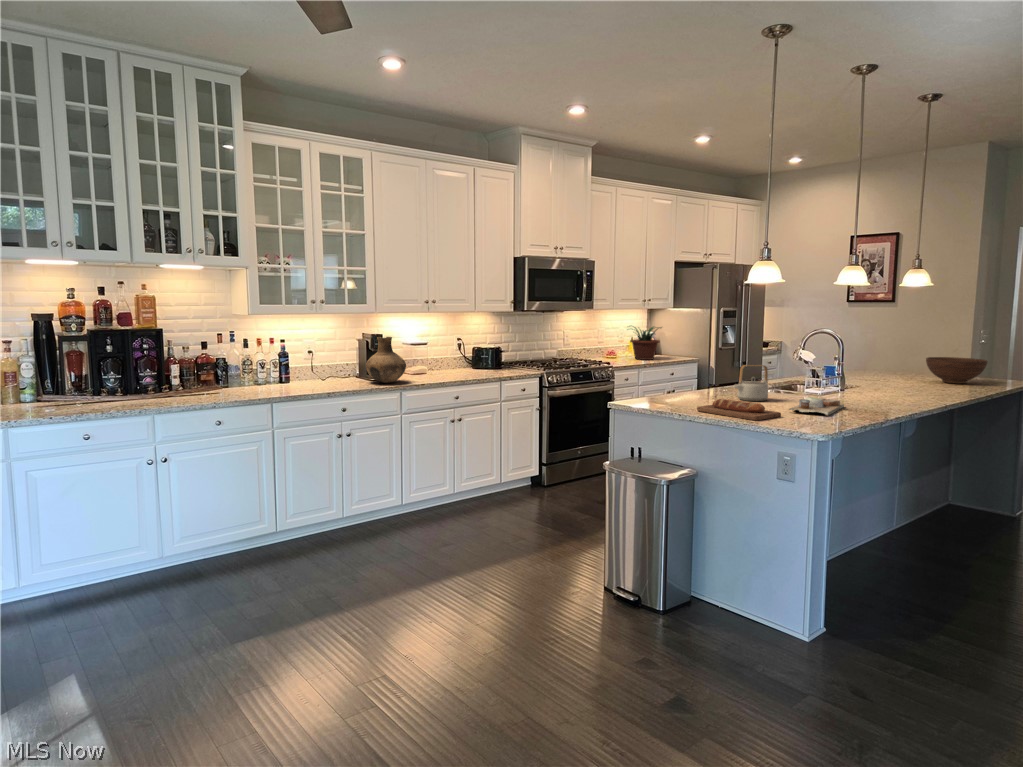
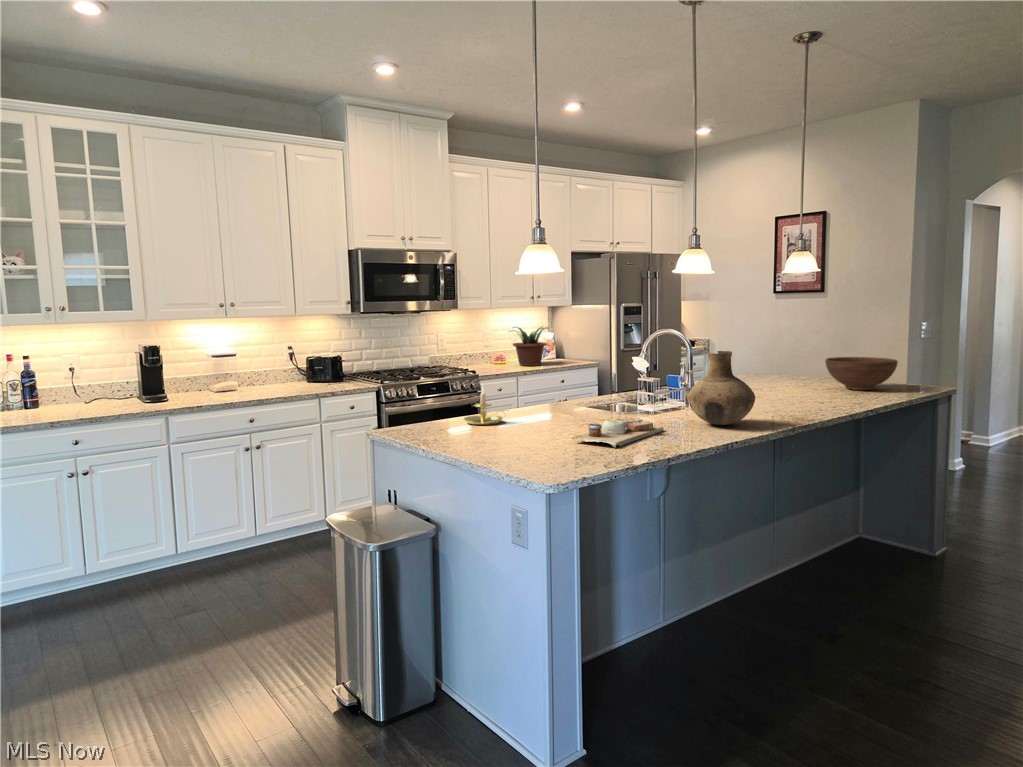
vase: present [366,337,406,383] -> present [688,351,755,425]
teapot: present [734,365,768,401] -> none [536,376,581,424]
candle holder: none [676,369,713,401] -> present [464,384,506,425]
bread loaf: present [697,399,781,421] -> none [454,425,550,458]

